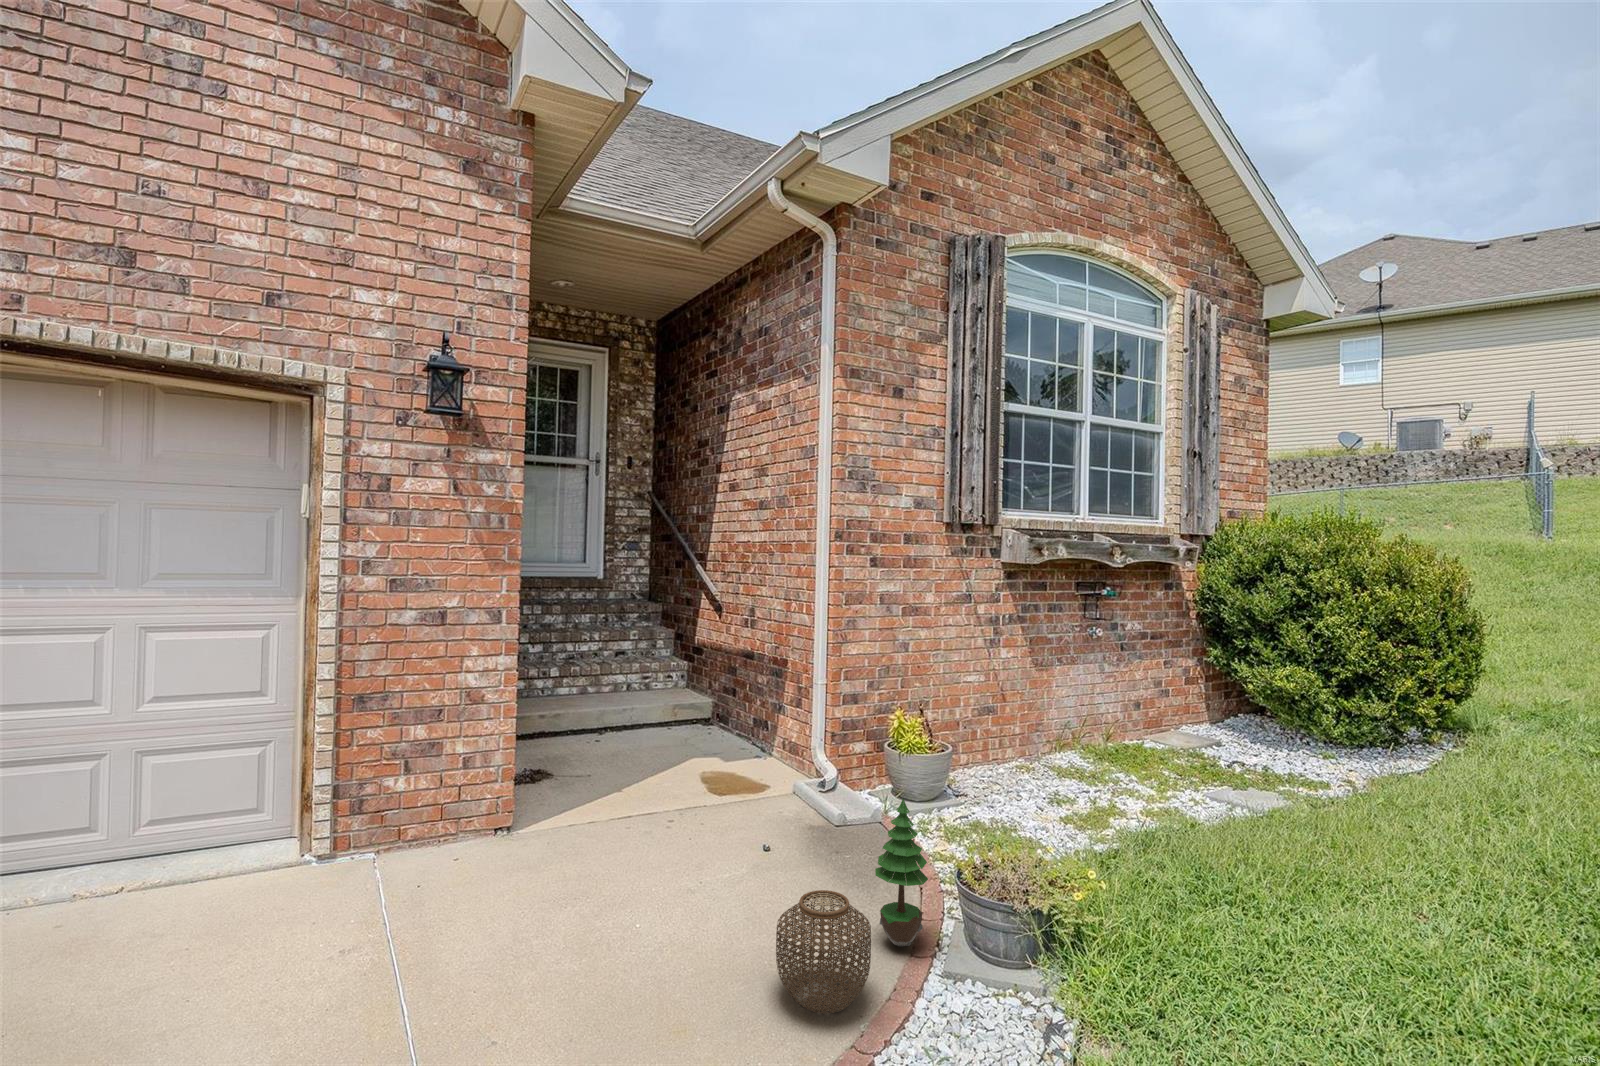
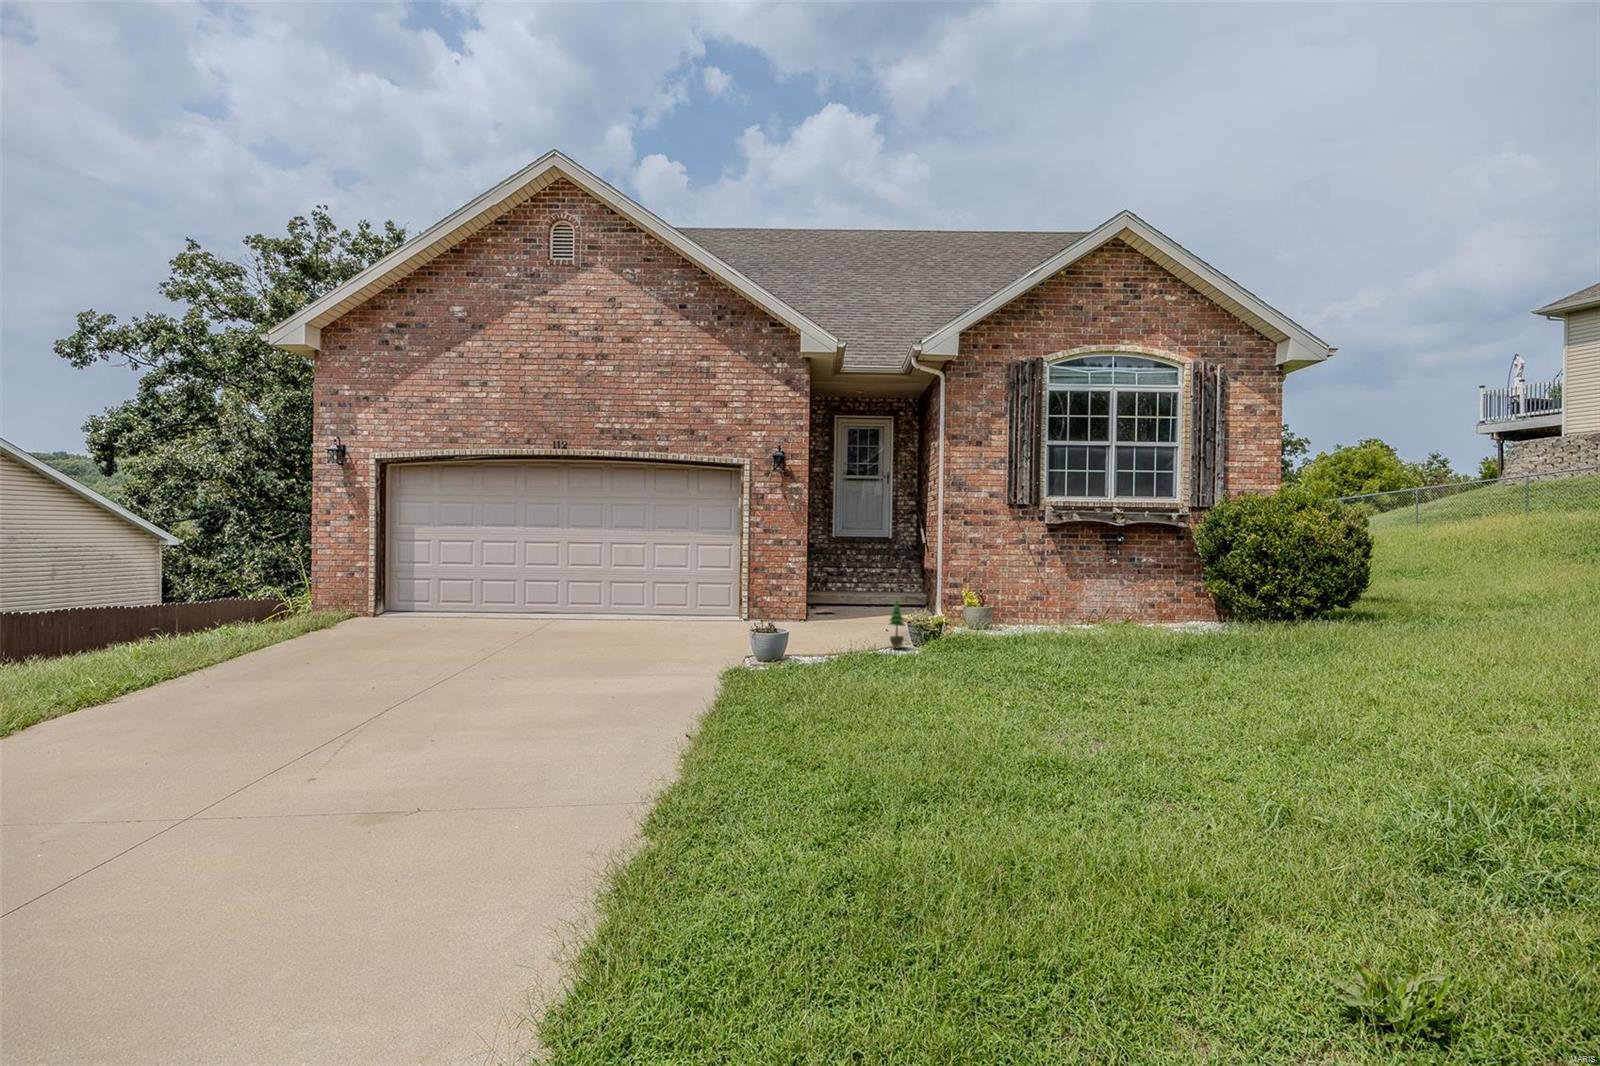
woven basket: present [776,890,871,1013] -> none [844,620,872,652]

